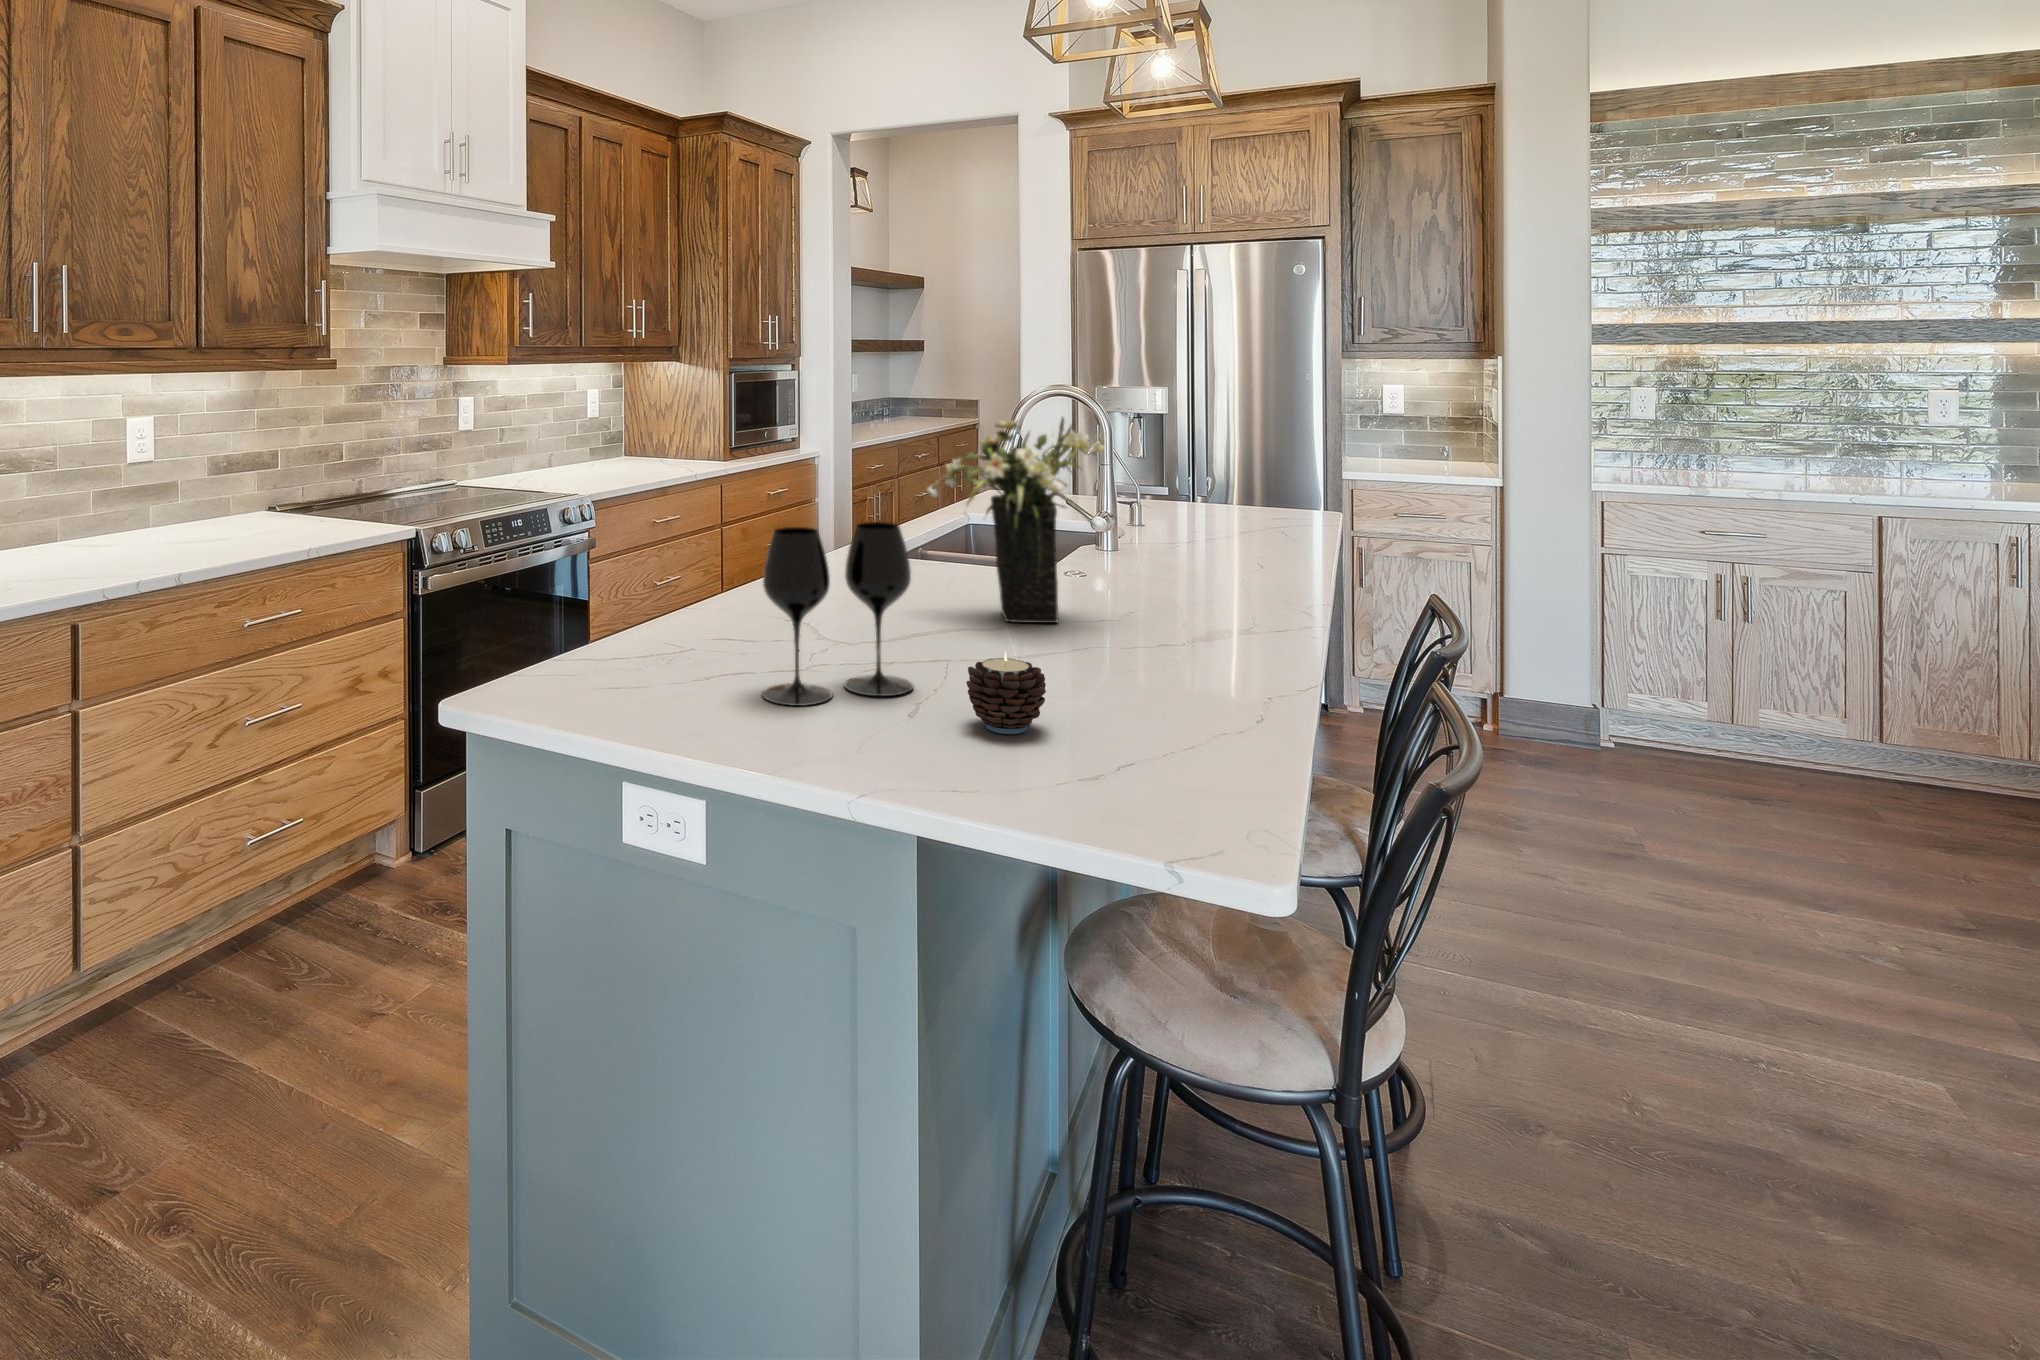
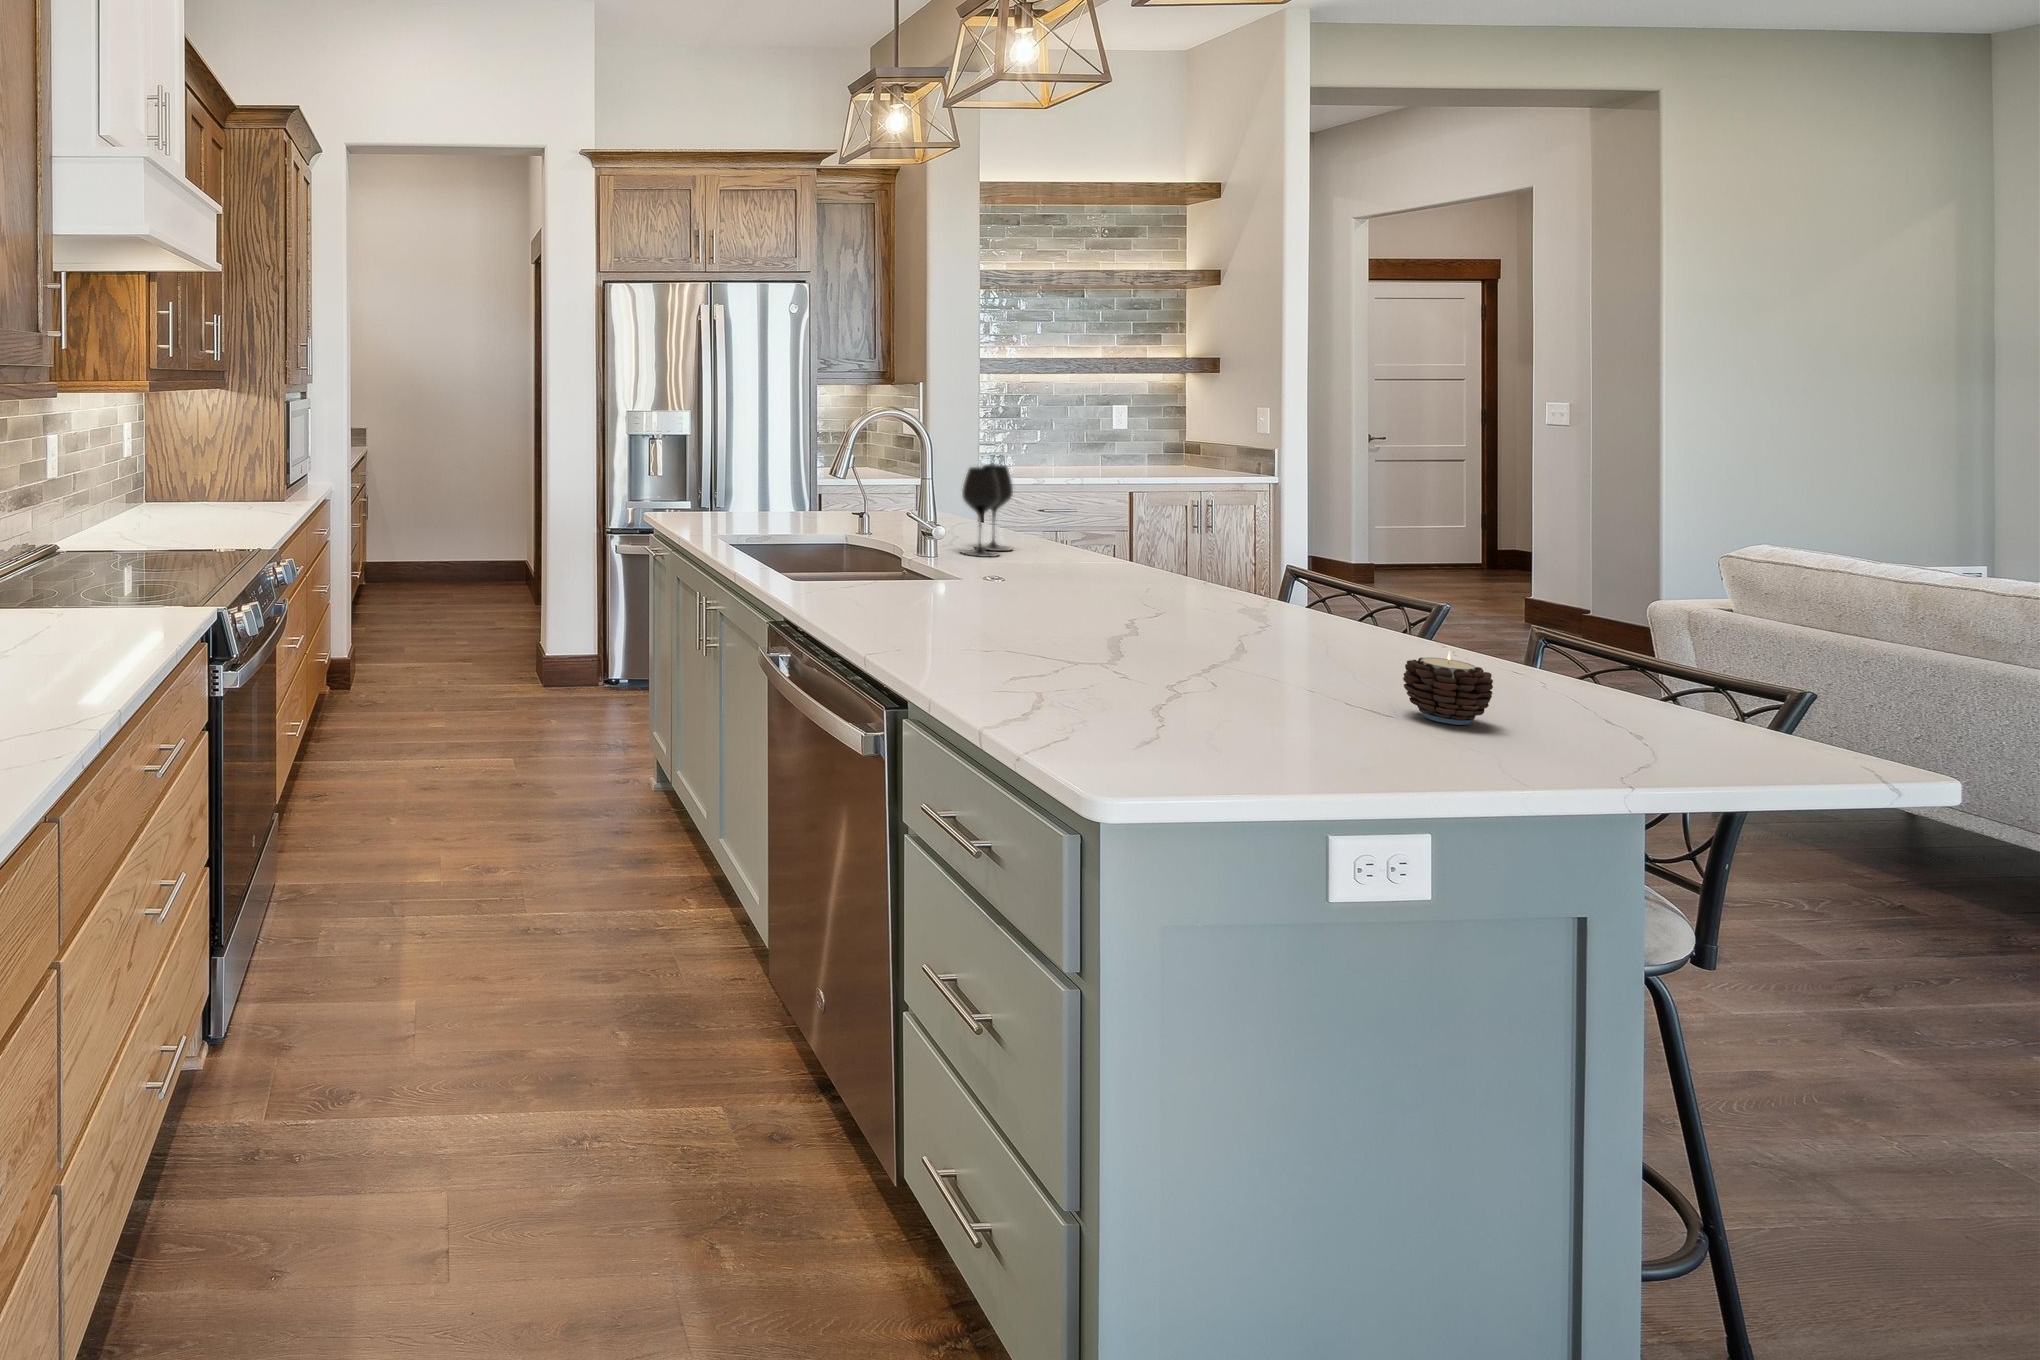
flower arrangement: present [926,417,1104,623] -> none [1033,436,1210,629]
wine glass: present [762,522,913,706] -> present [962,464,1013,557]

